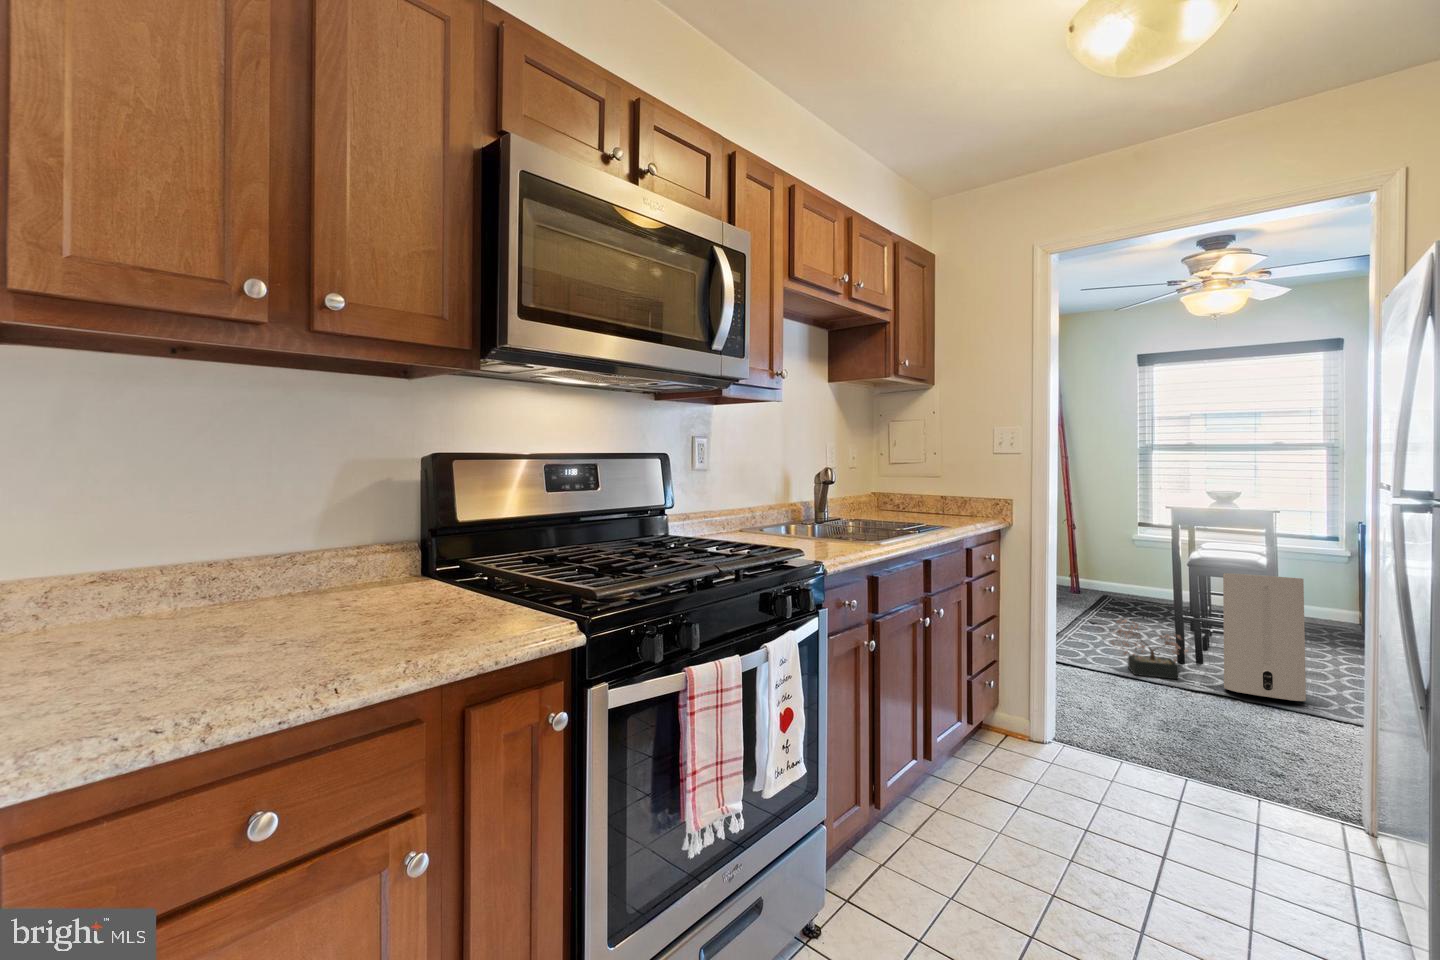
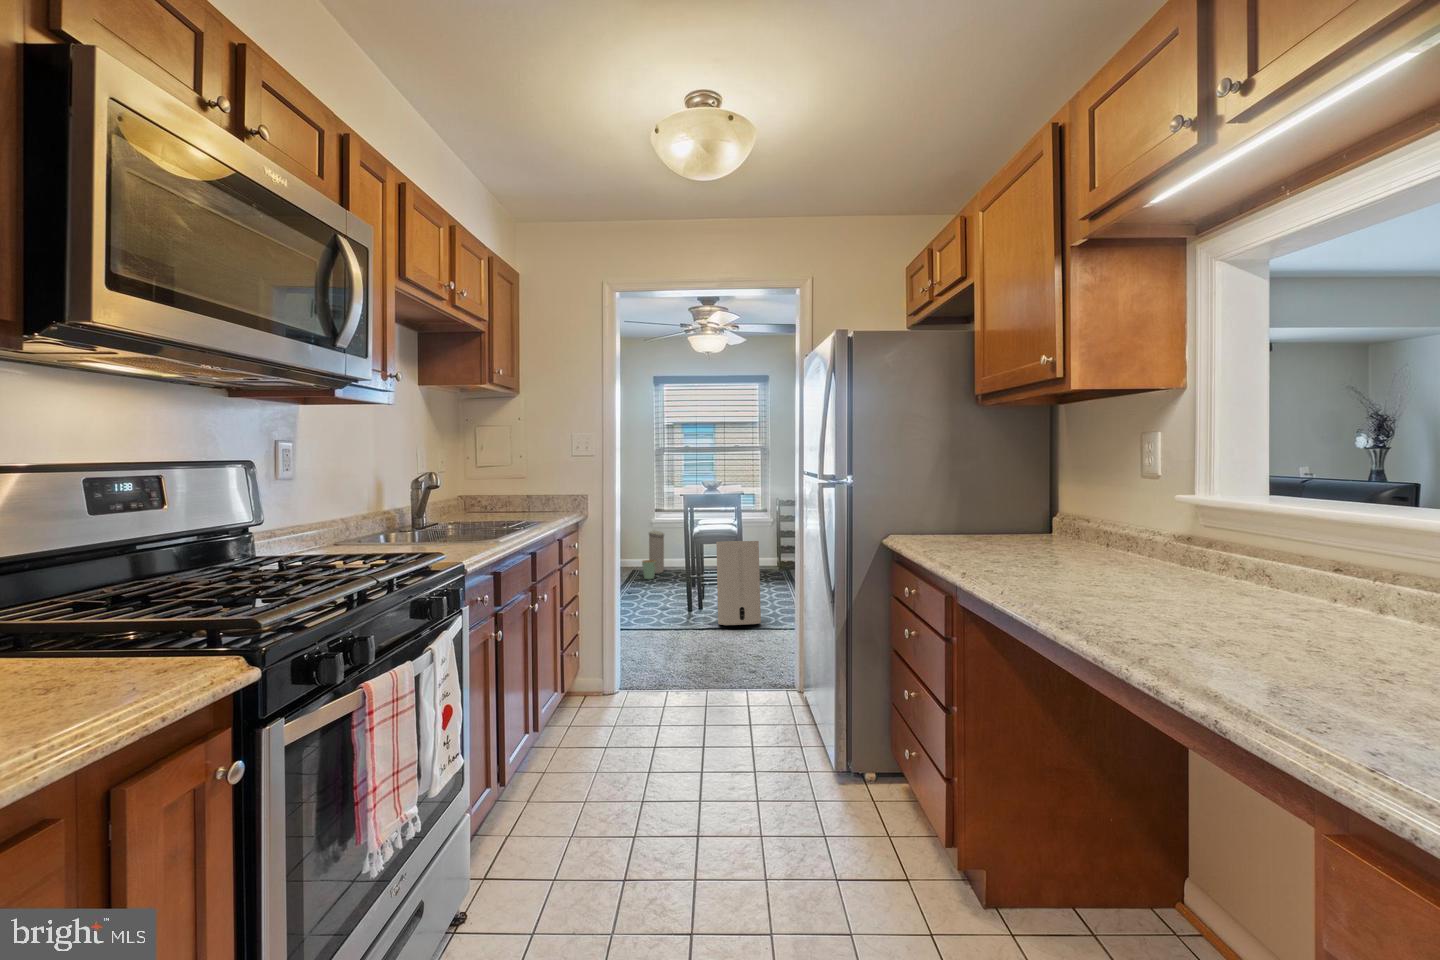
trash can: none [1114,551,1150,612] -> present [642,531,664,579]
decorative plant: present [1112,619,1188,679] -> none [649,584,697,626]

